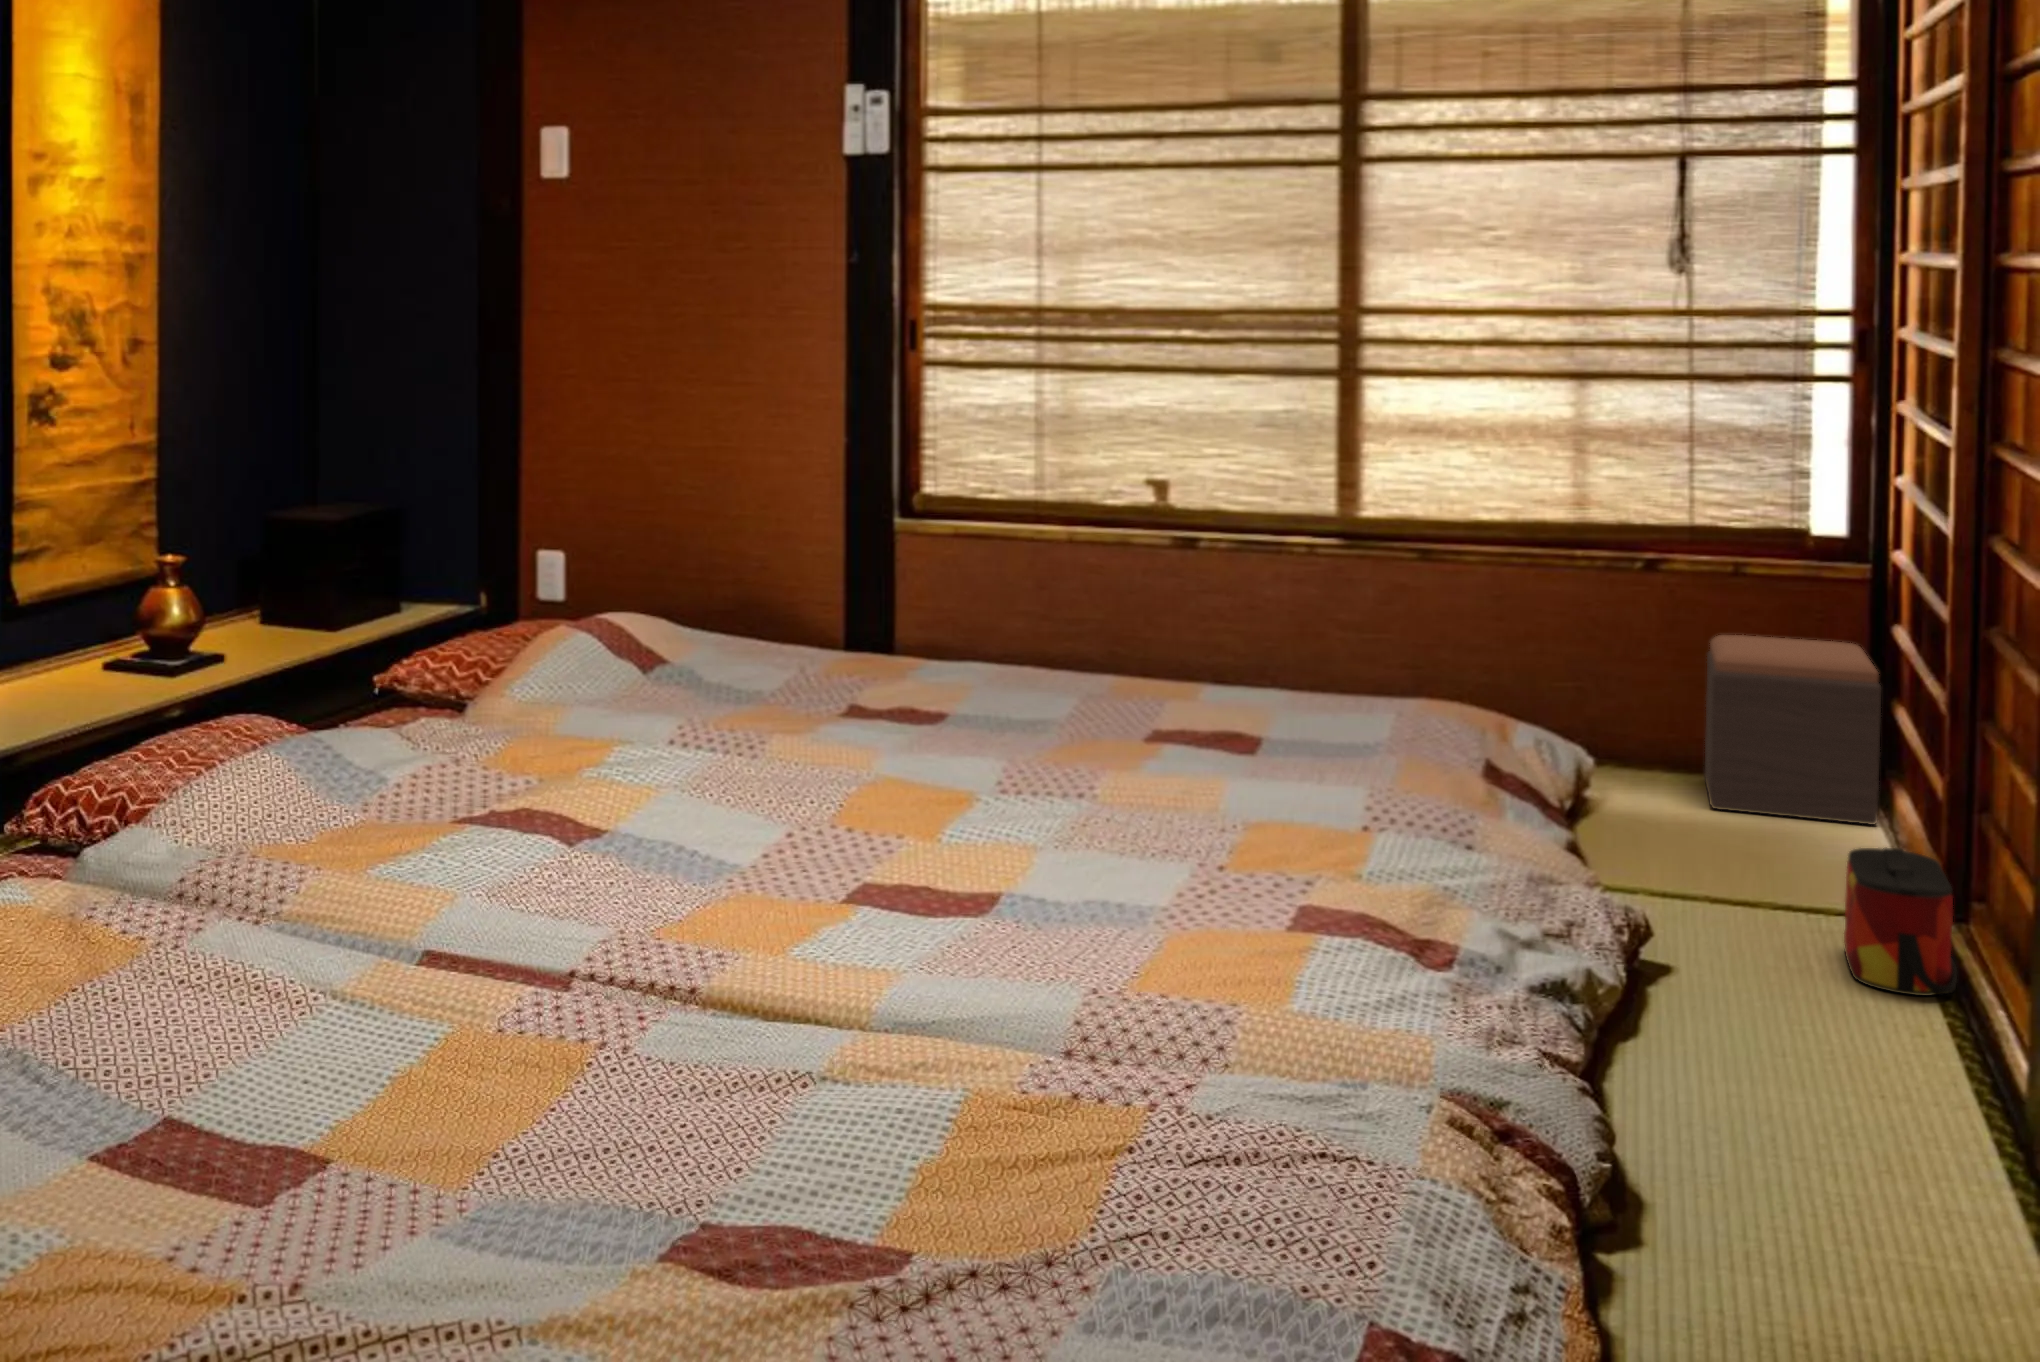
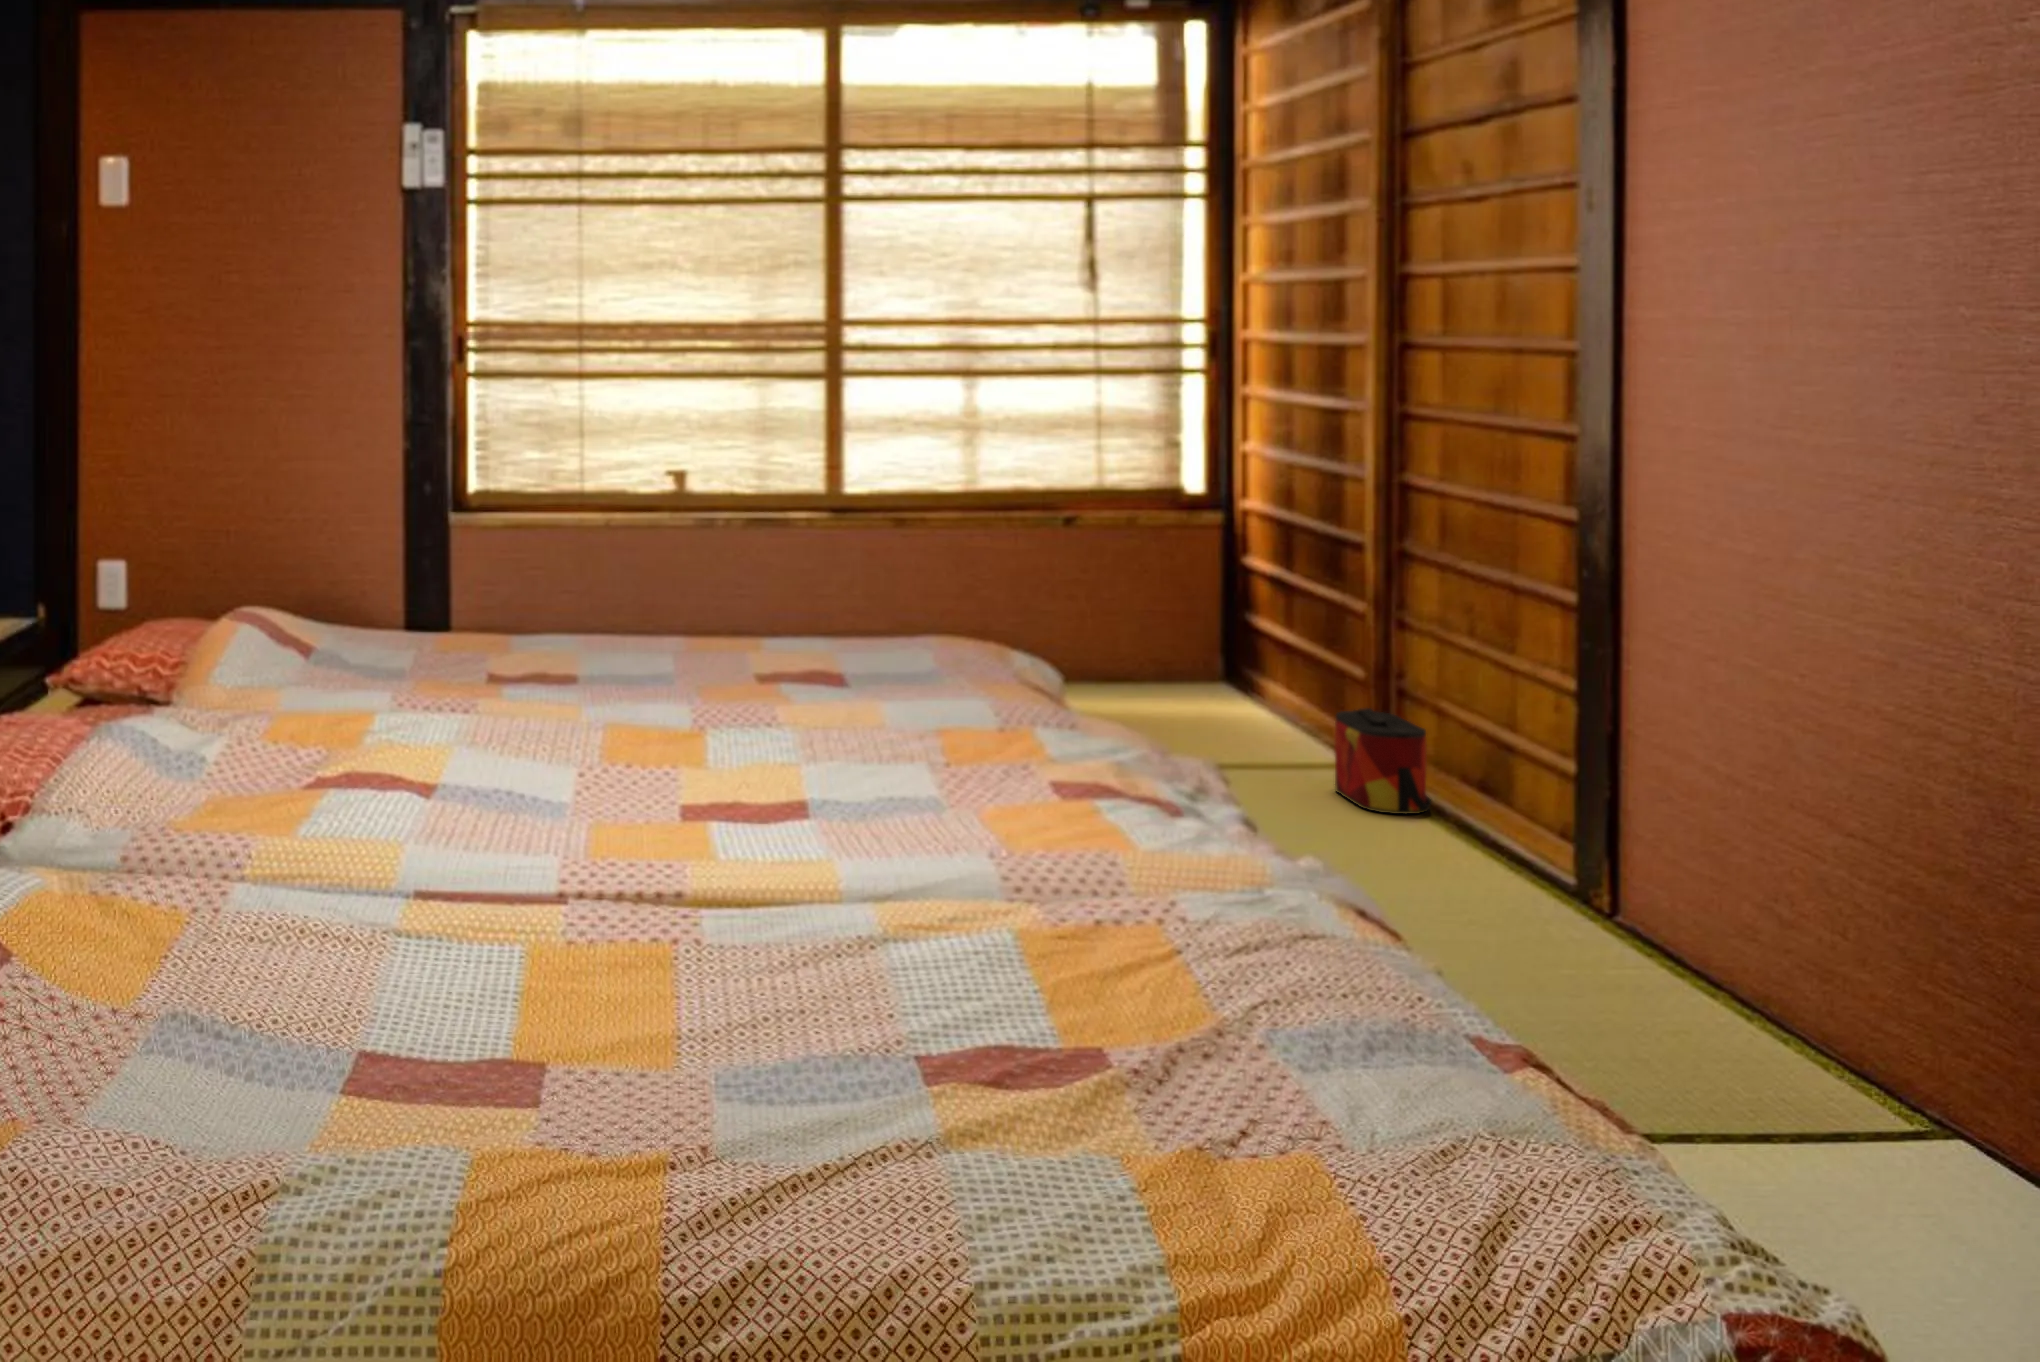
footstool: present [1705,635,1881,825] -> none [1120,575,1262,712]

